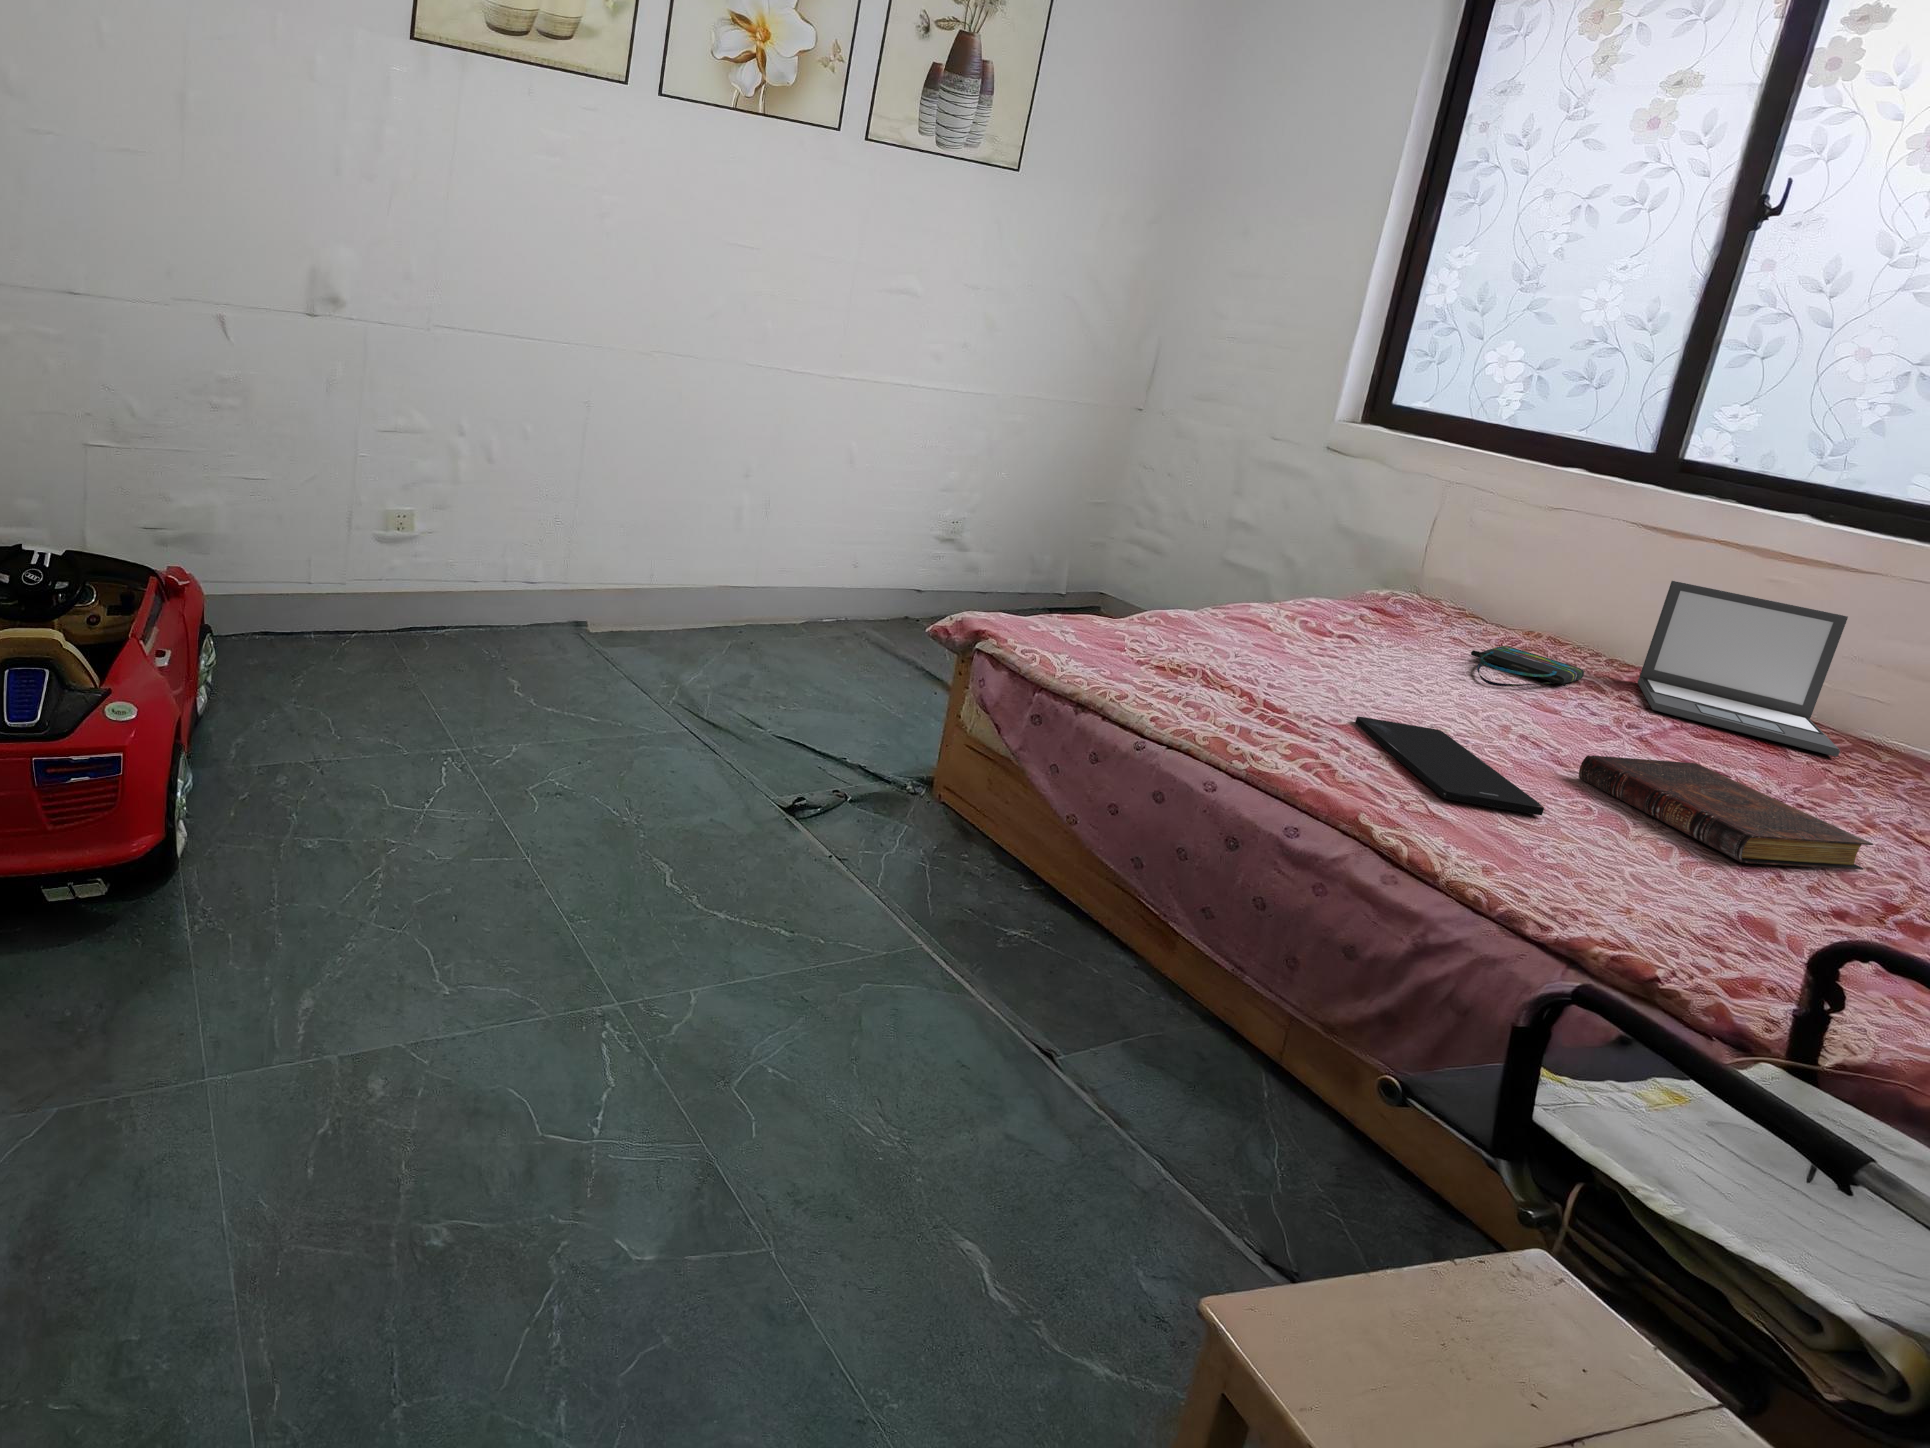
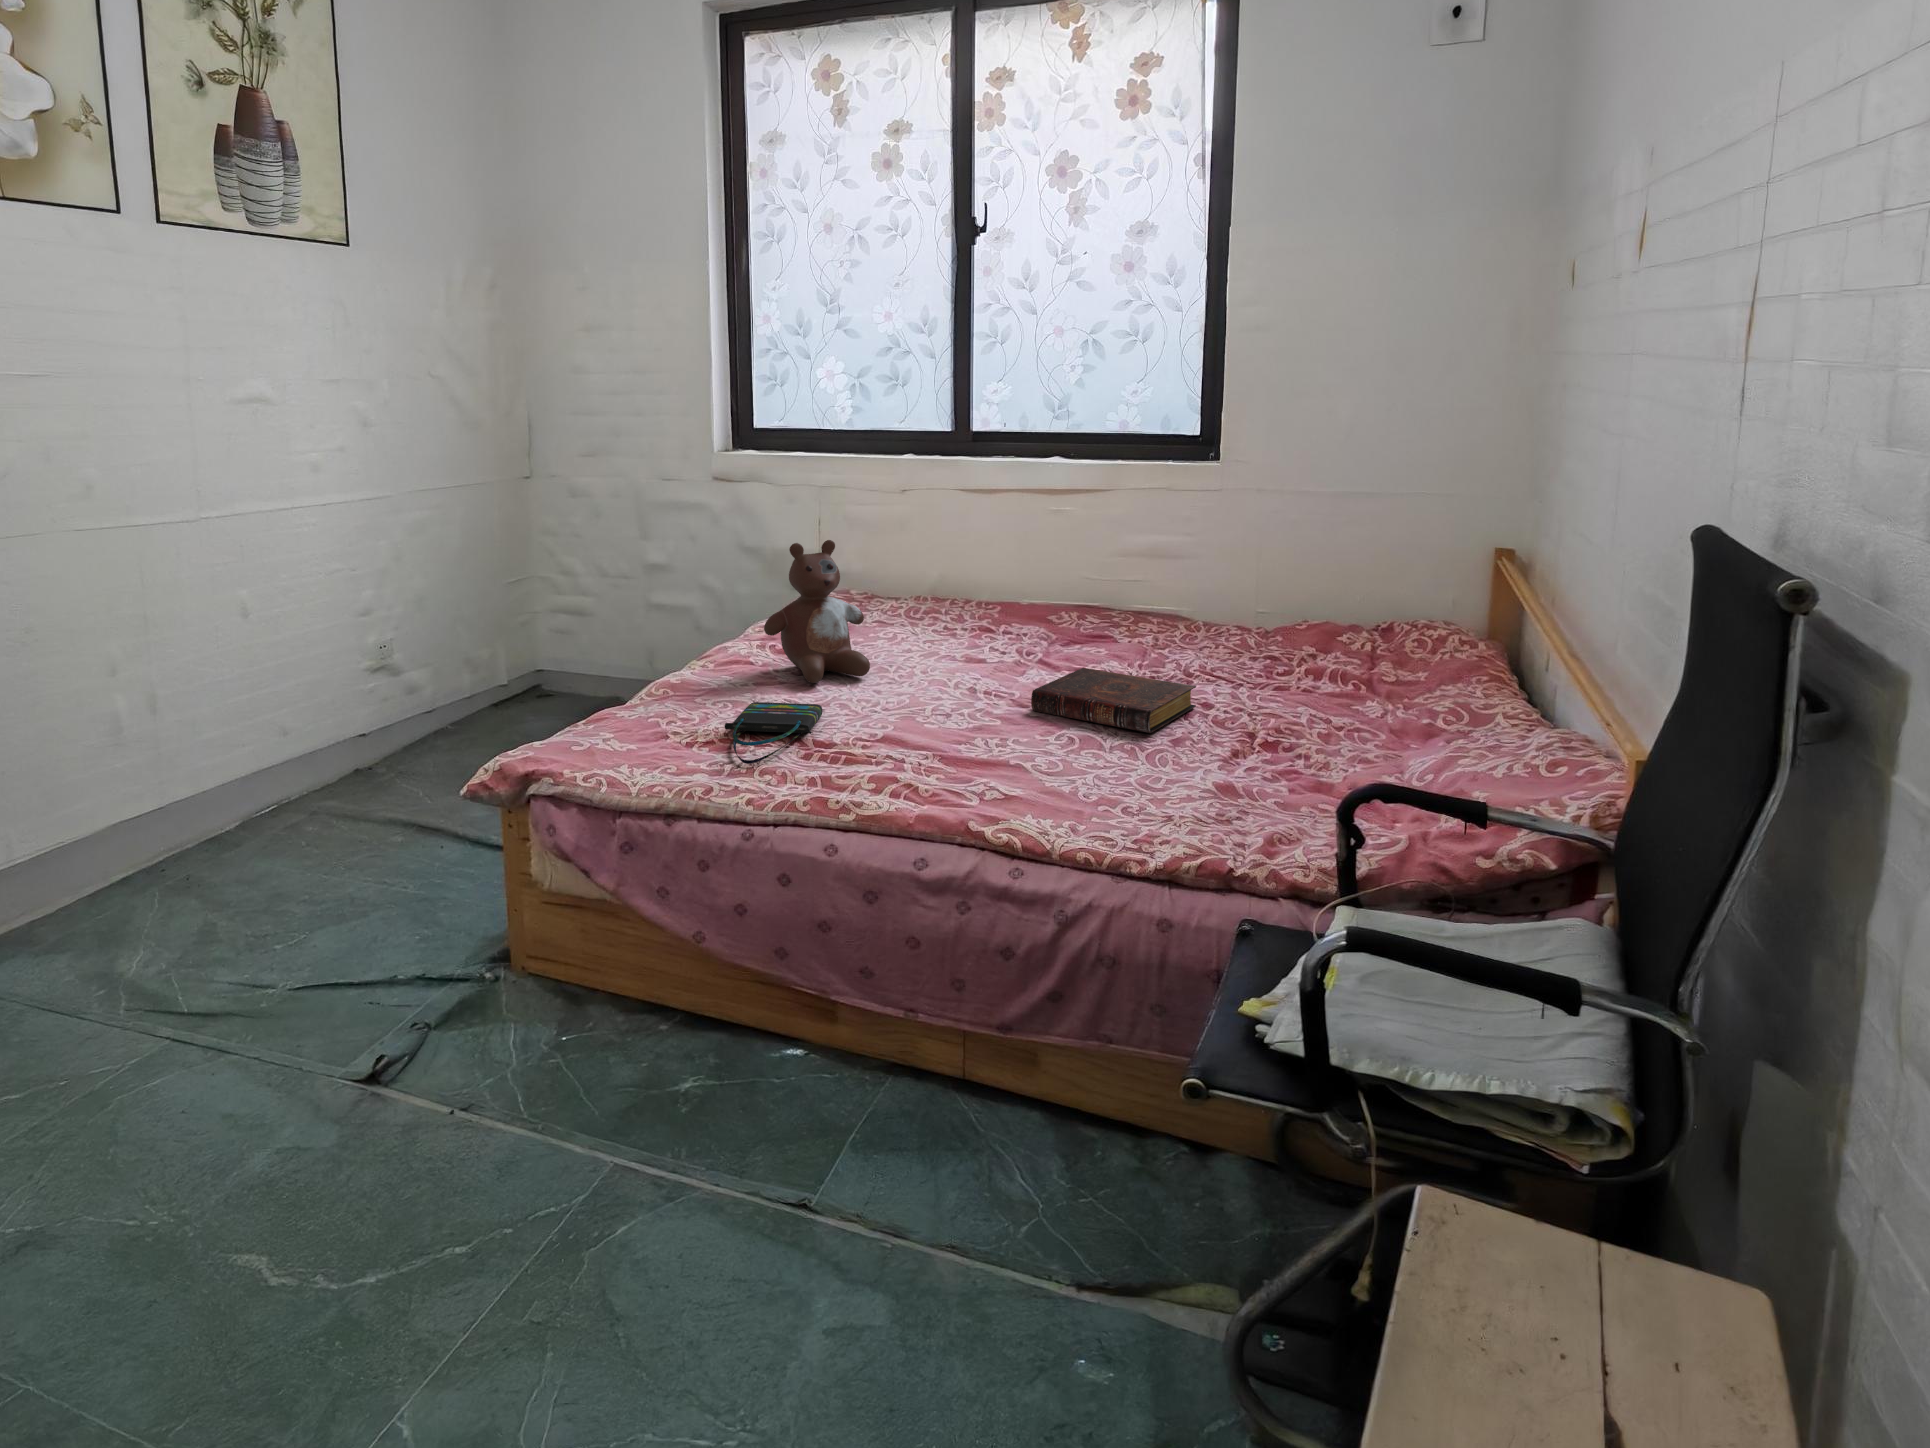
stuffed bear: none [1281,514,1411,673] -> present [764,540,870,683]
laptop: present [1638,581,1848,757] -> none [999,525,1125,634]
tote bag: present [1471,646,1584,686] -> present [724,702,822,764]
smartphone: present [1355,716,1544,815] -> none [881,710,1041,770]

